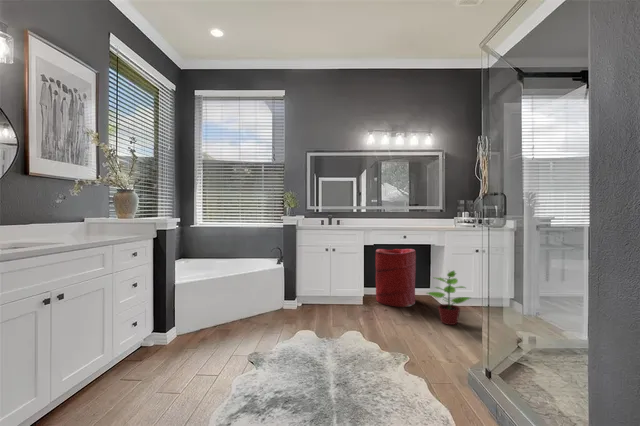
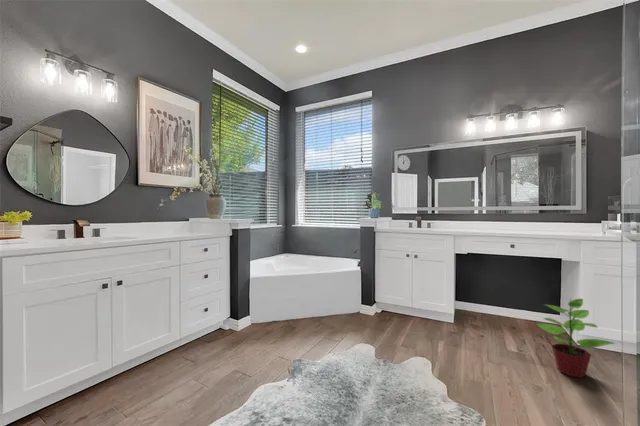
laundry hamper: present [375,249,416,307] -> none [474,259,532,337]

